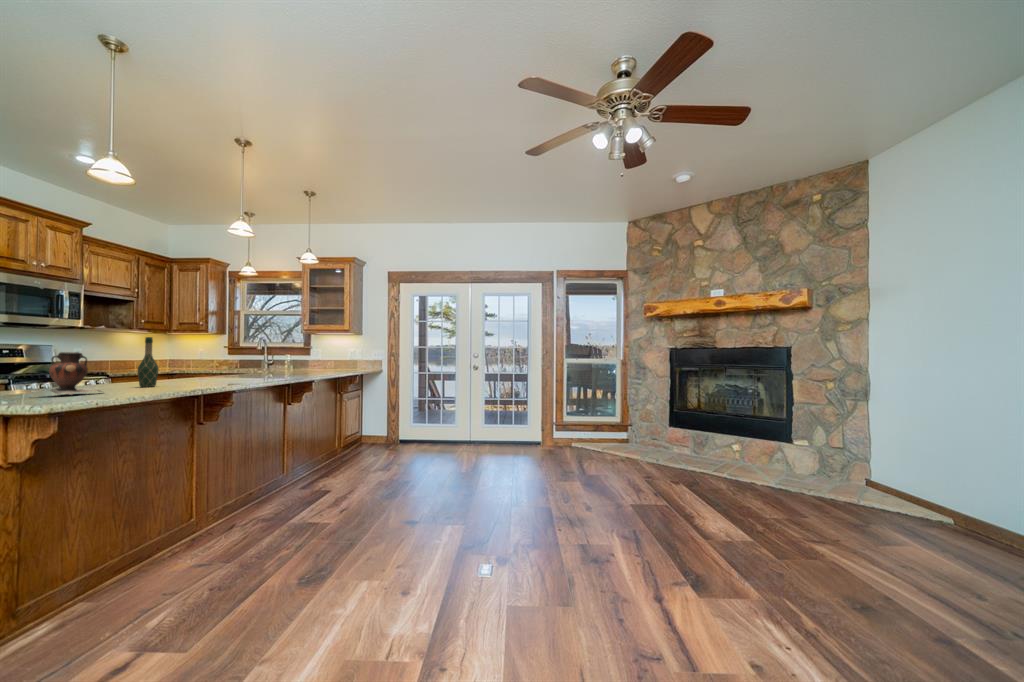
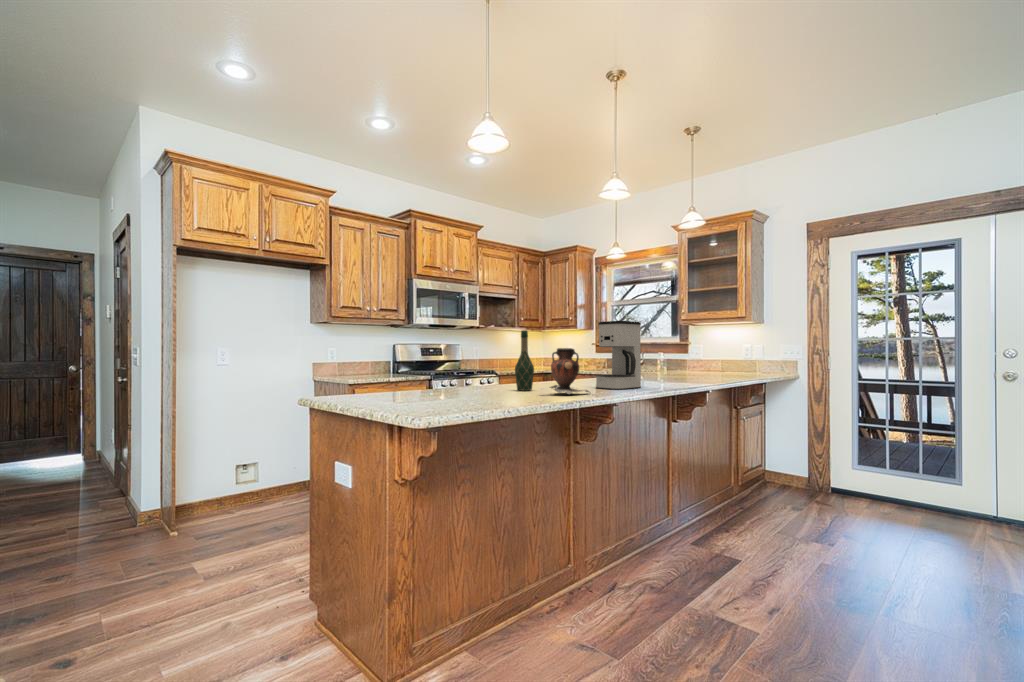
coffee maker: none [220,332,260,383] -> present [596,321,641,390]
vase: present [33,352,100,394] -> present [540,348,589,394]

